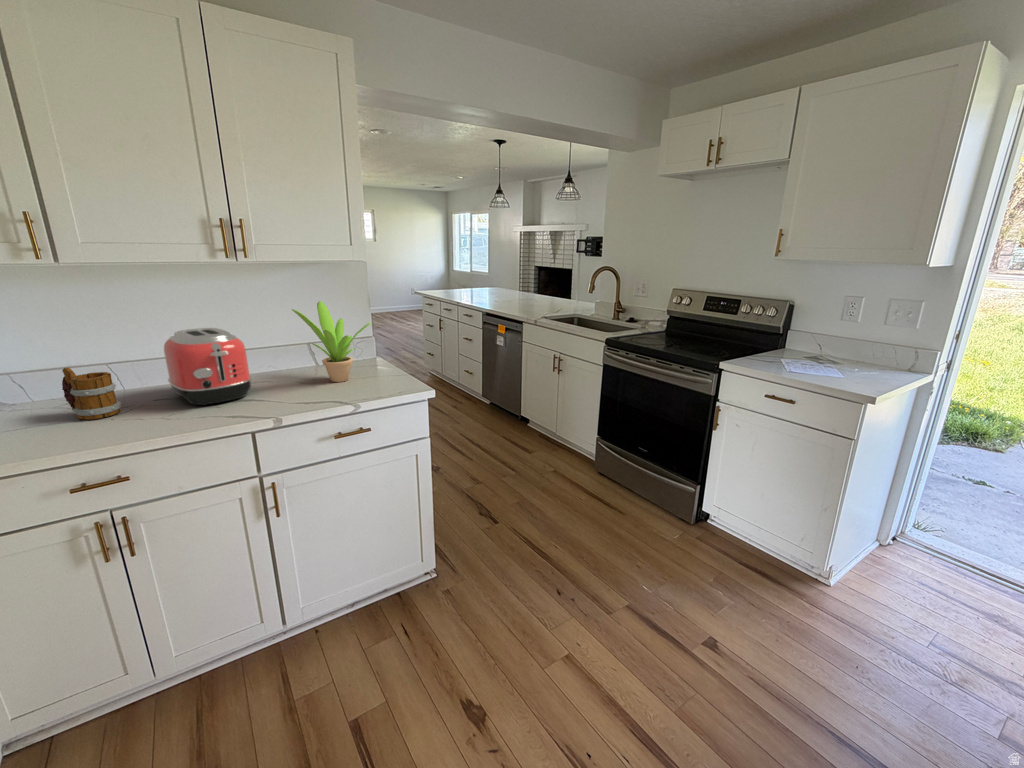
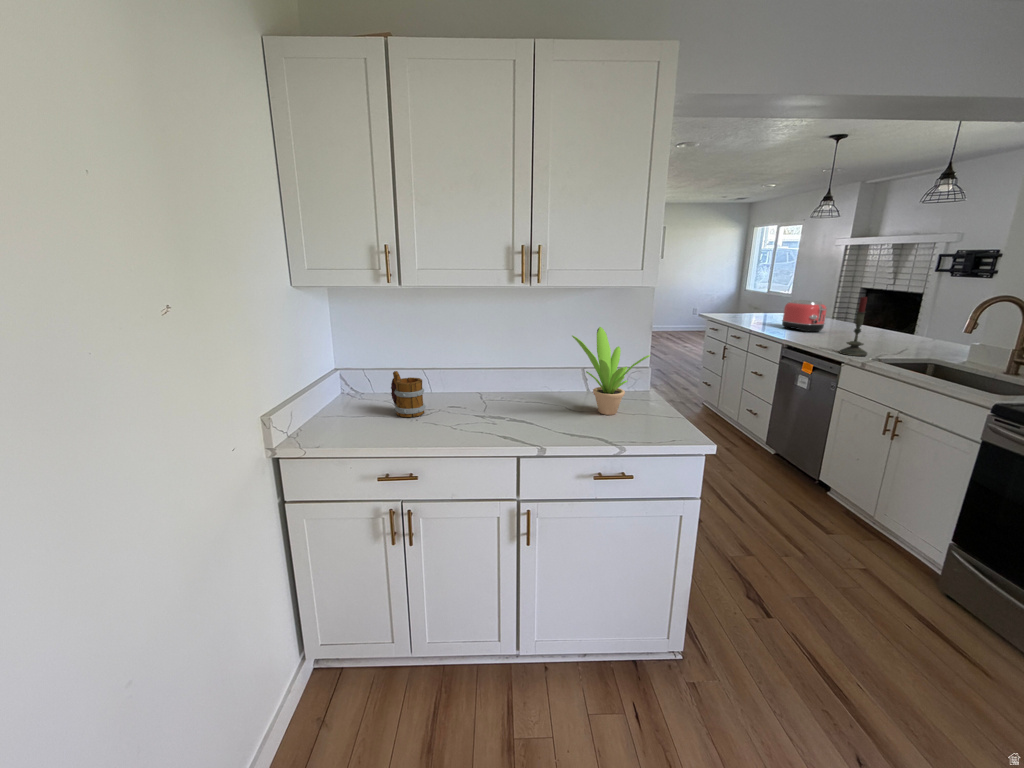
candle: none [521,269,538,316] -> present [840,297,867,356]
toaster: present [164,328,252,406] -> present [782,300,827,332]

